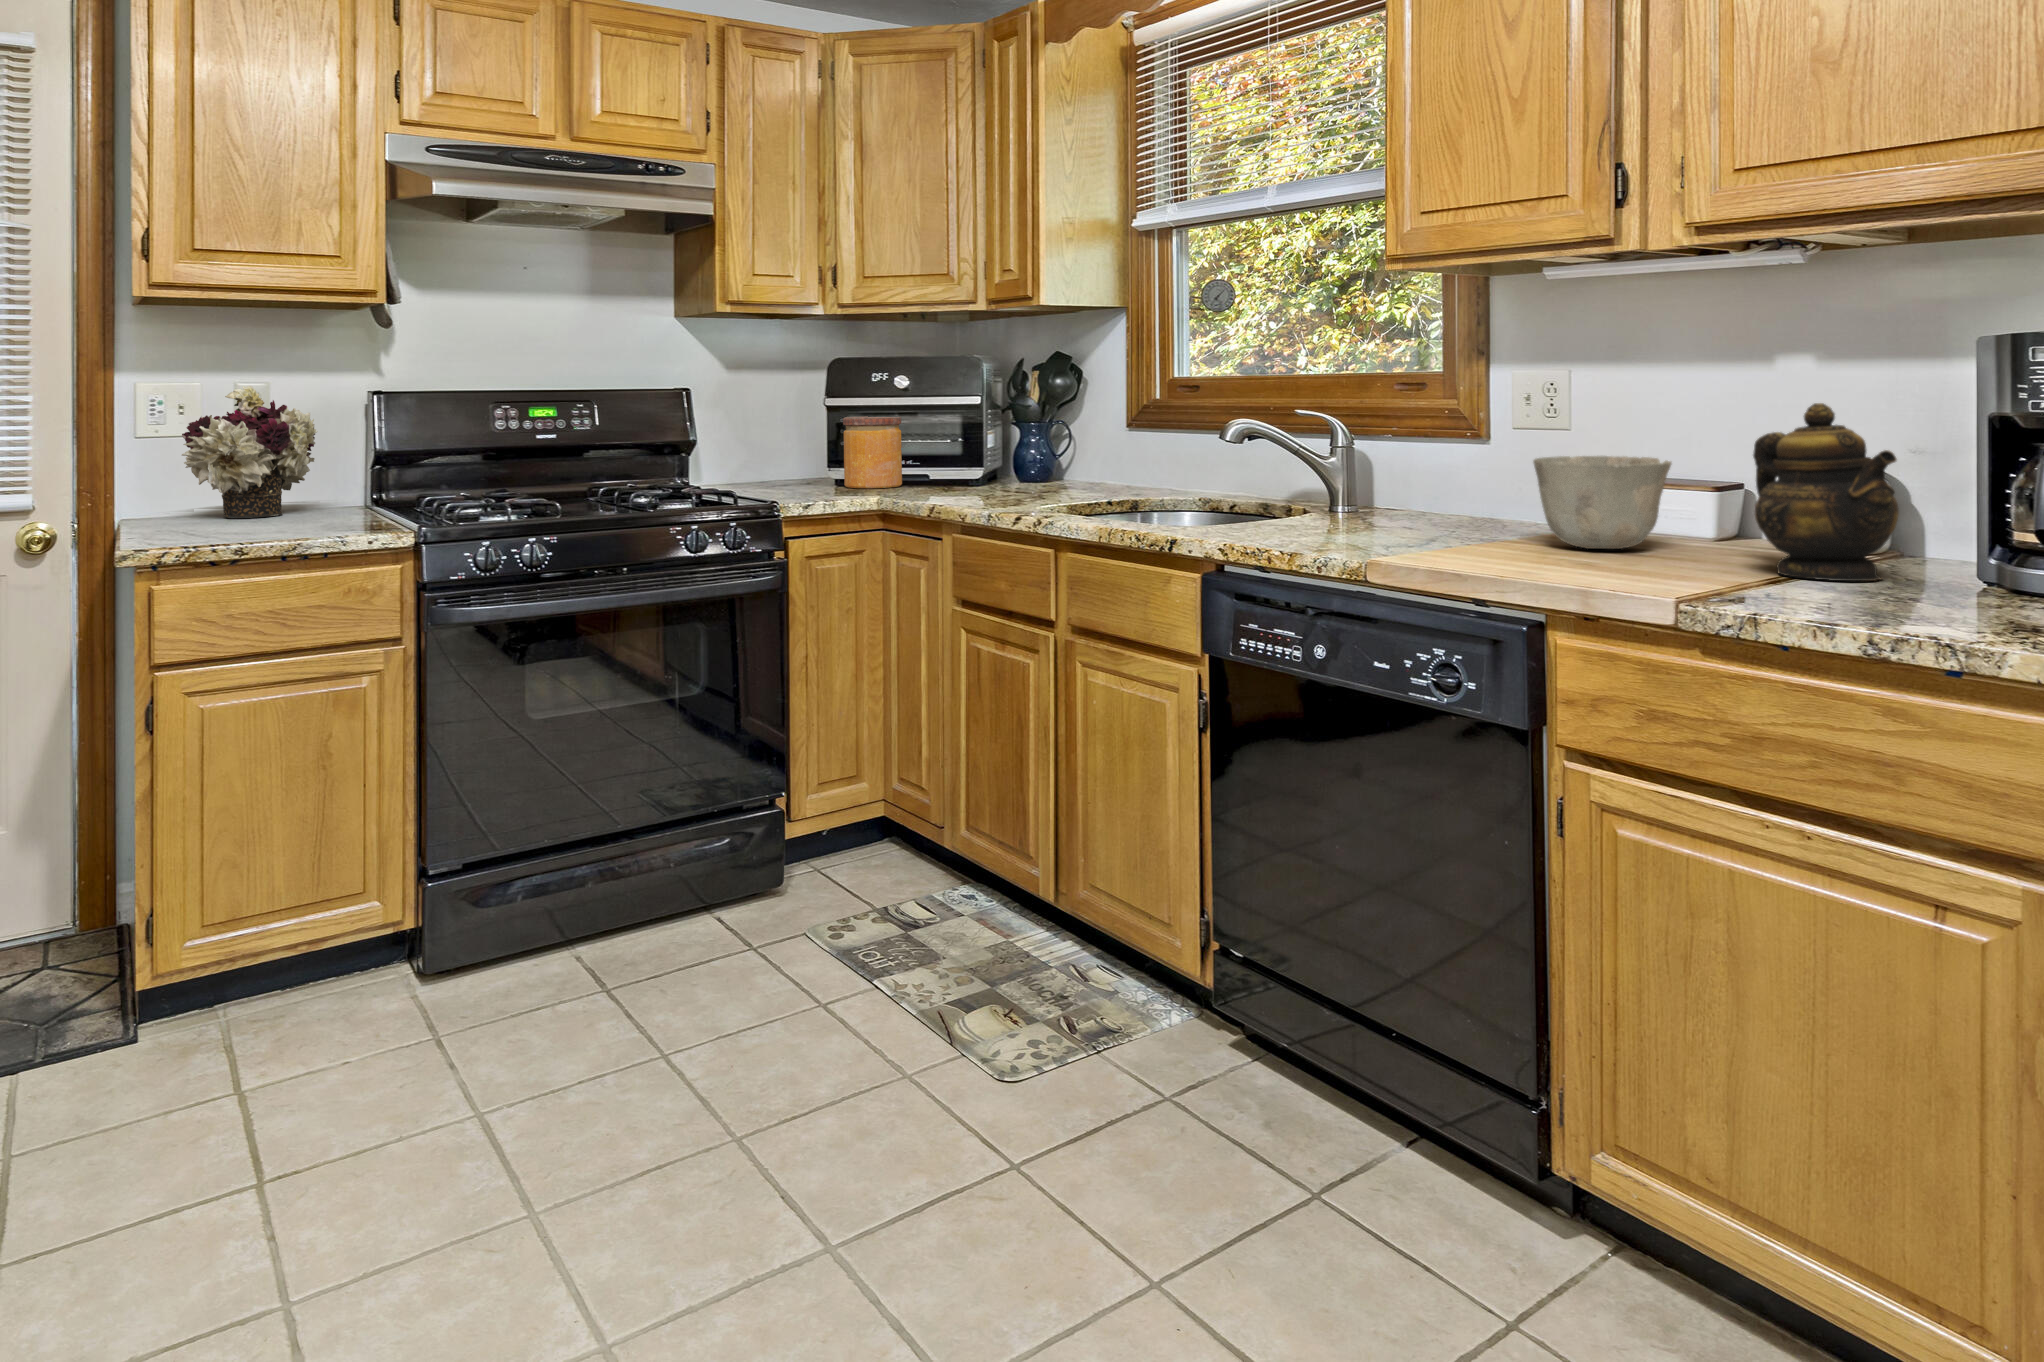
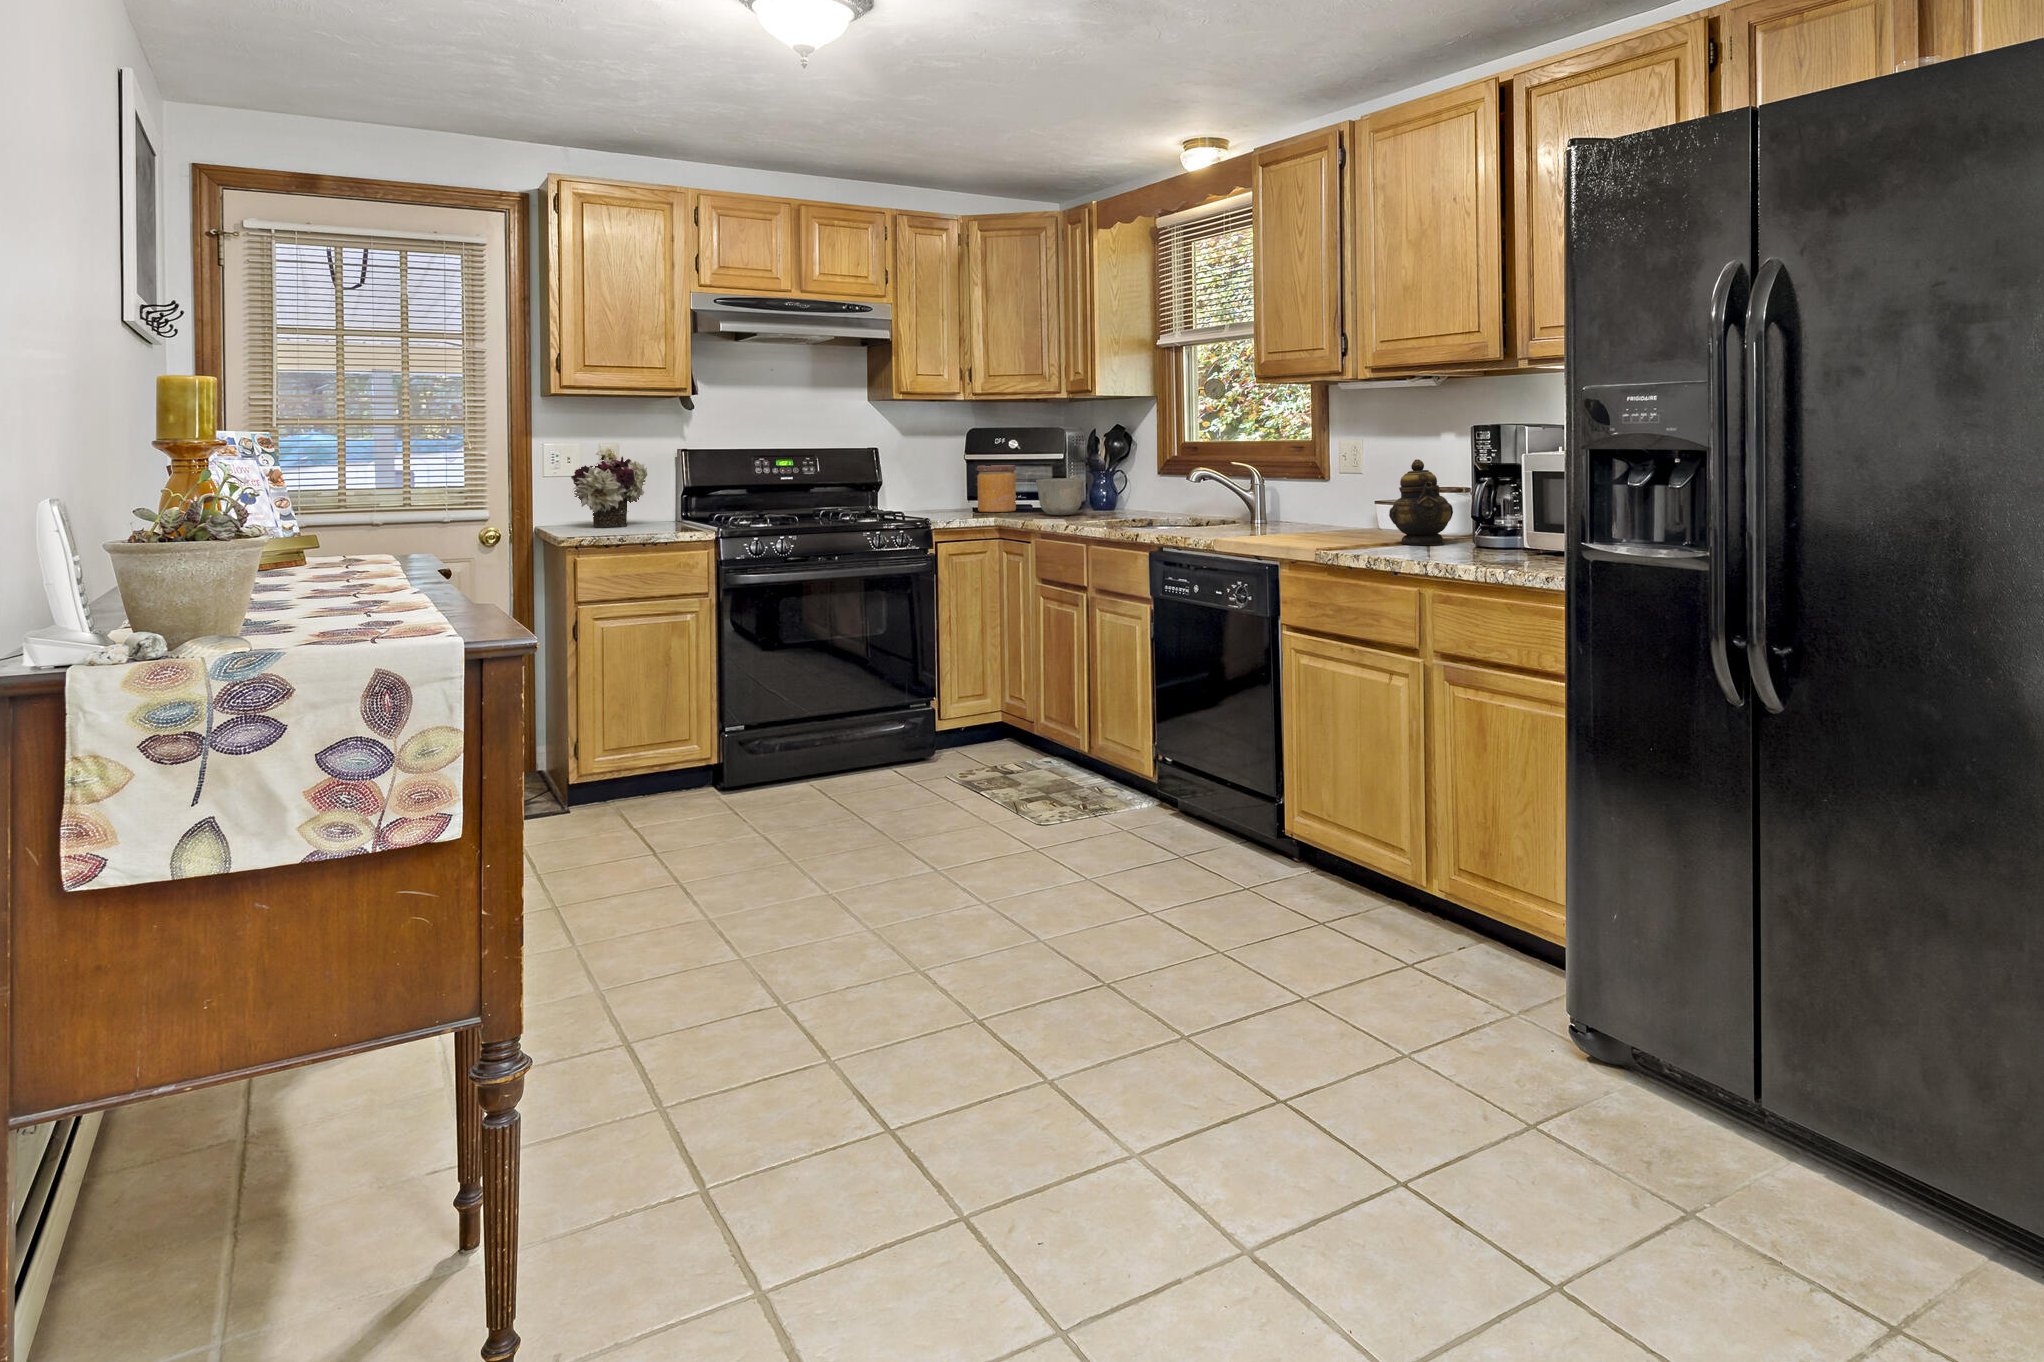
ceramic bowl: present [1533,456,1671,549] -> present [1036,478,1085,515]

